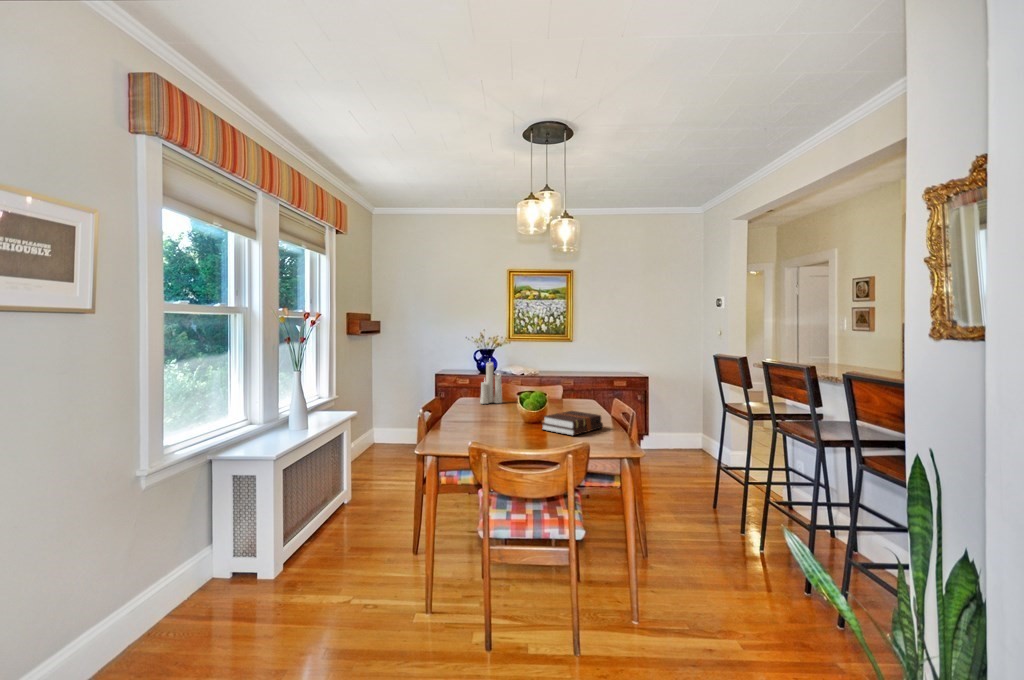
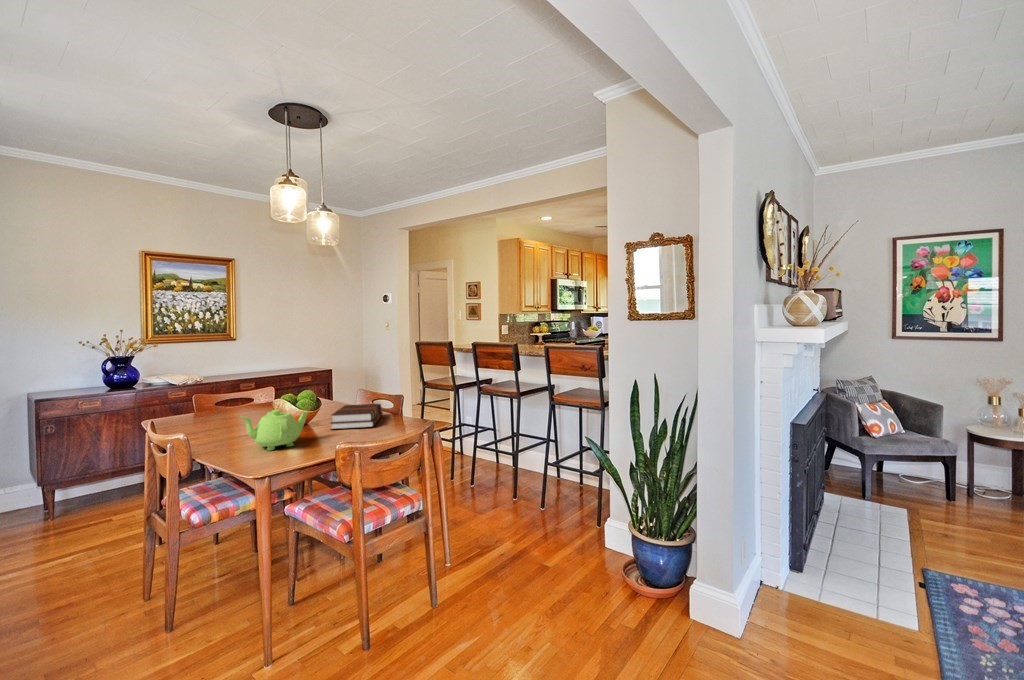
candle: present [480,362,502,404] -> none [189,358,221,421]
teapot: none [462,402,513,435] -> present [241,410,308,451]

